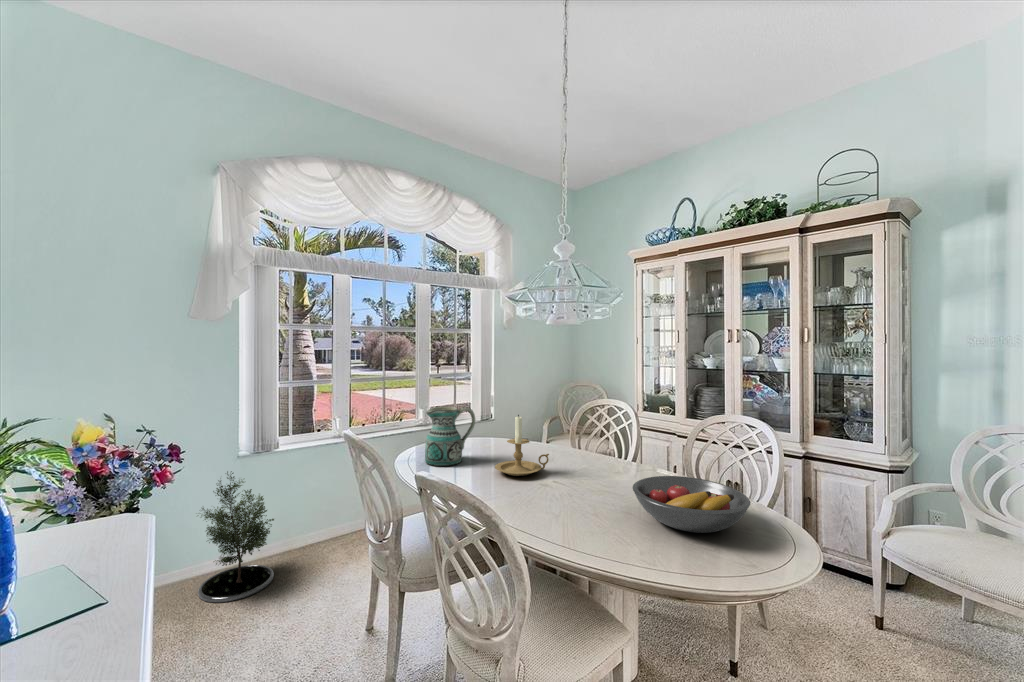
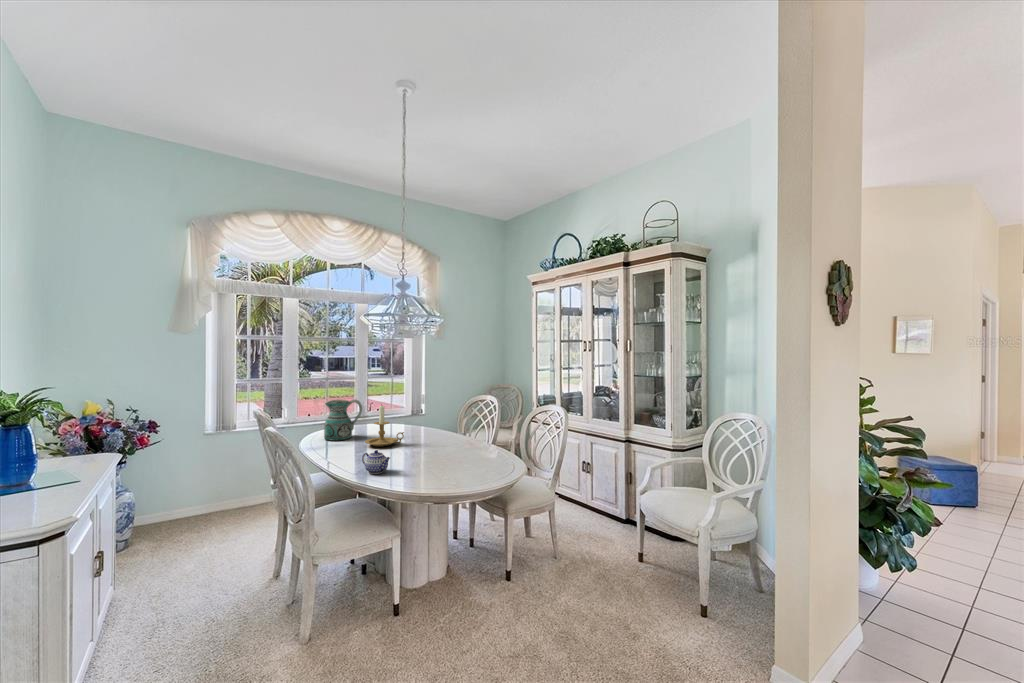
potted tree: present [198,471,274,603] -> none [170,445,231,537]
fruit bowl: present [632,476,751,533] -> none [419,443,487,474]
teapot: none [544,494,601,534] -> present [362,450,390,474]

